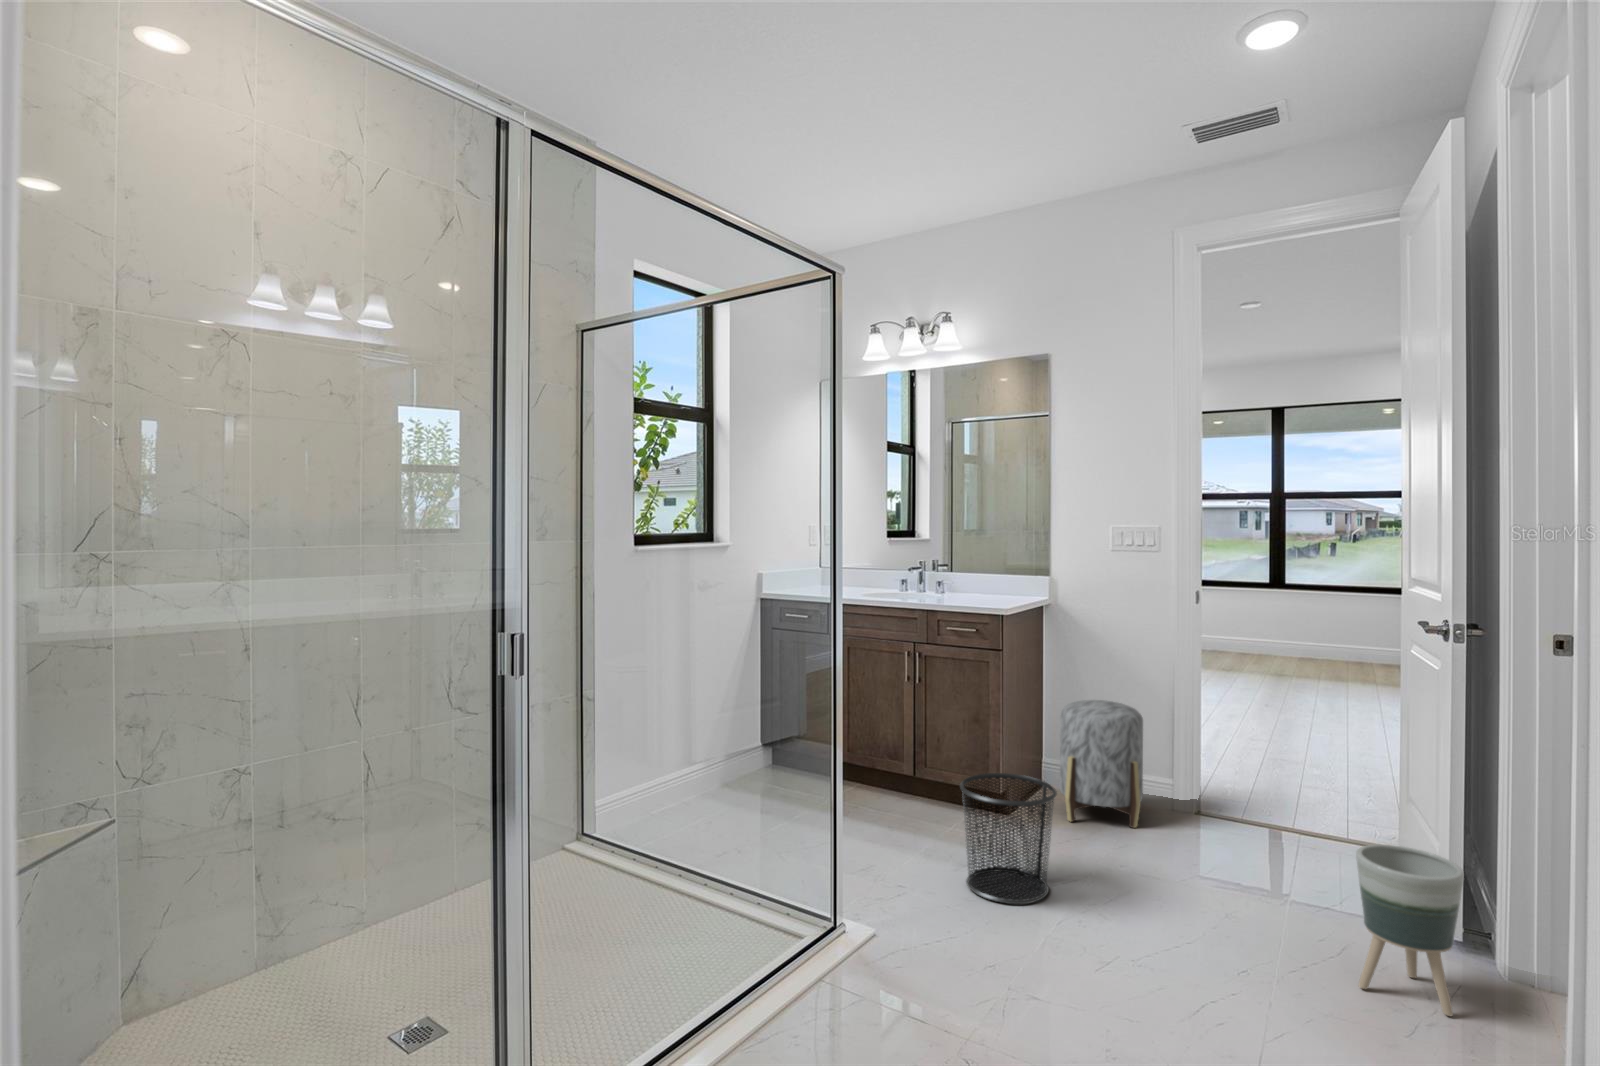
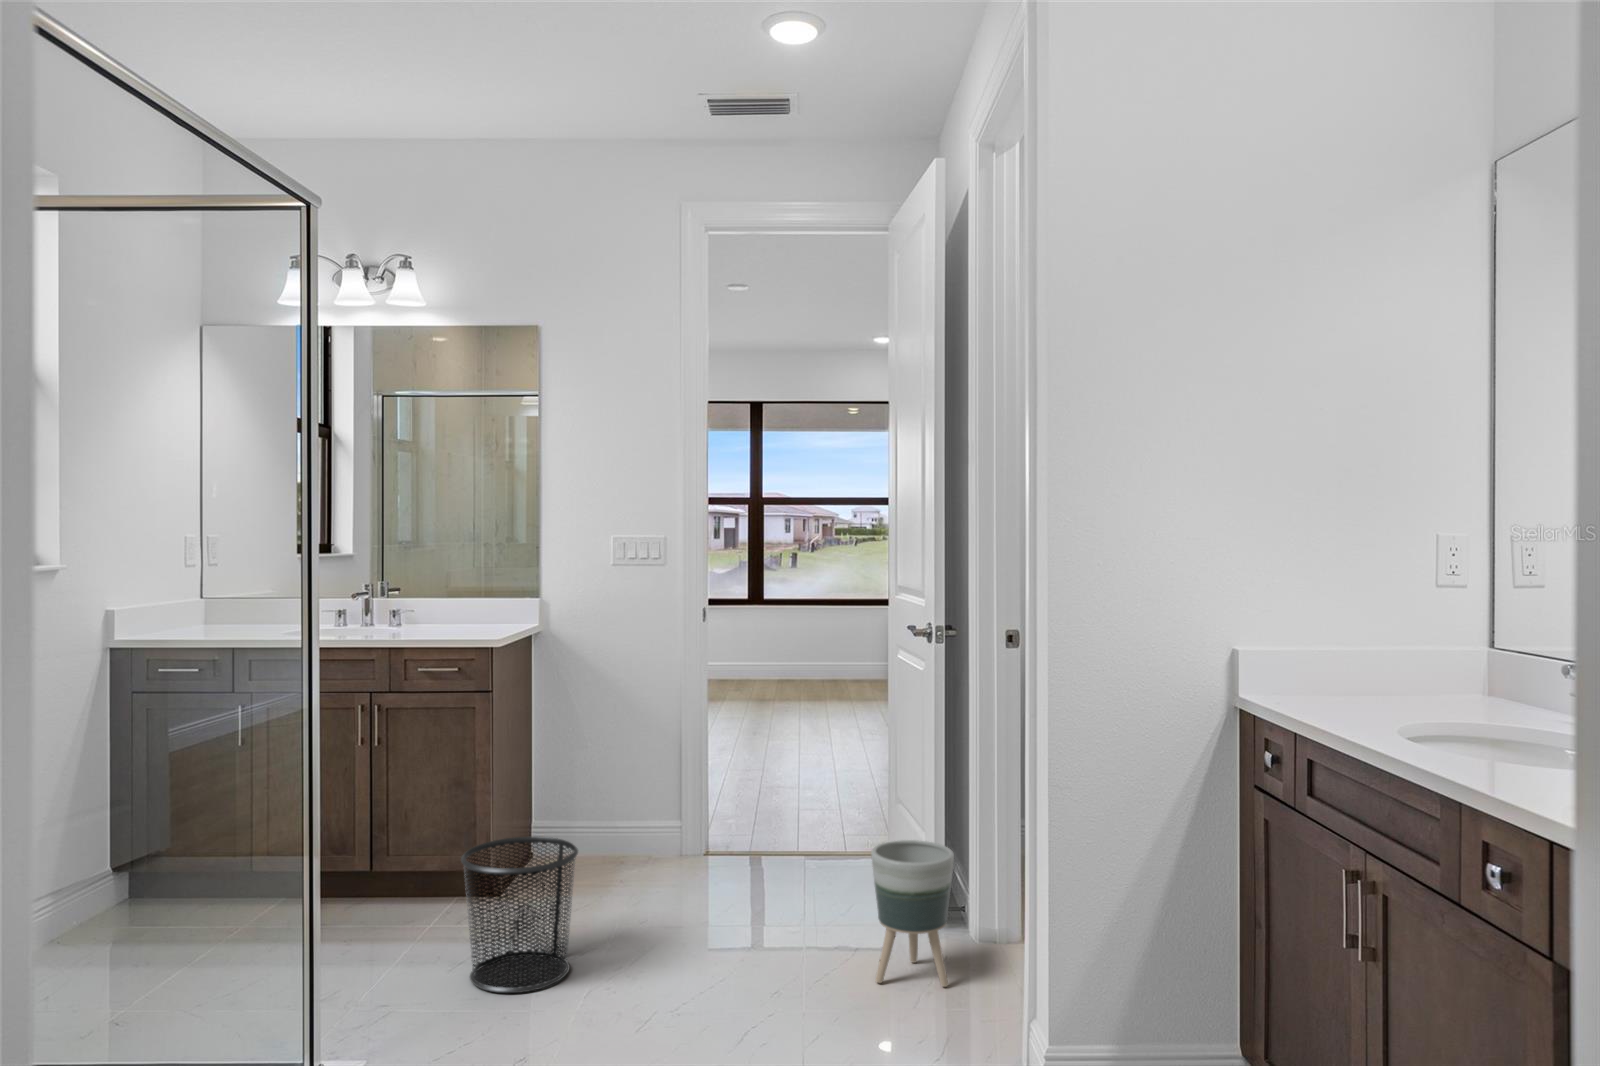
stool: present [1060,700,1143,828] -> none [559,739,650,886]

